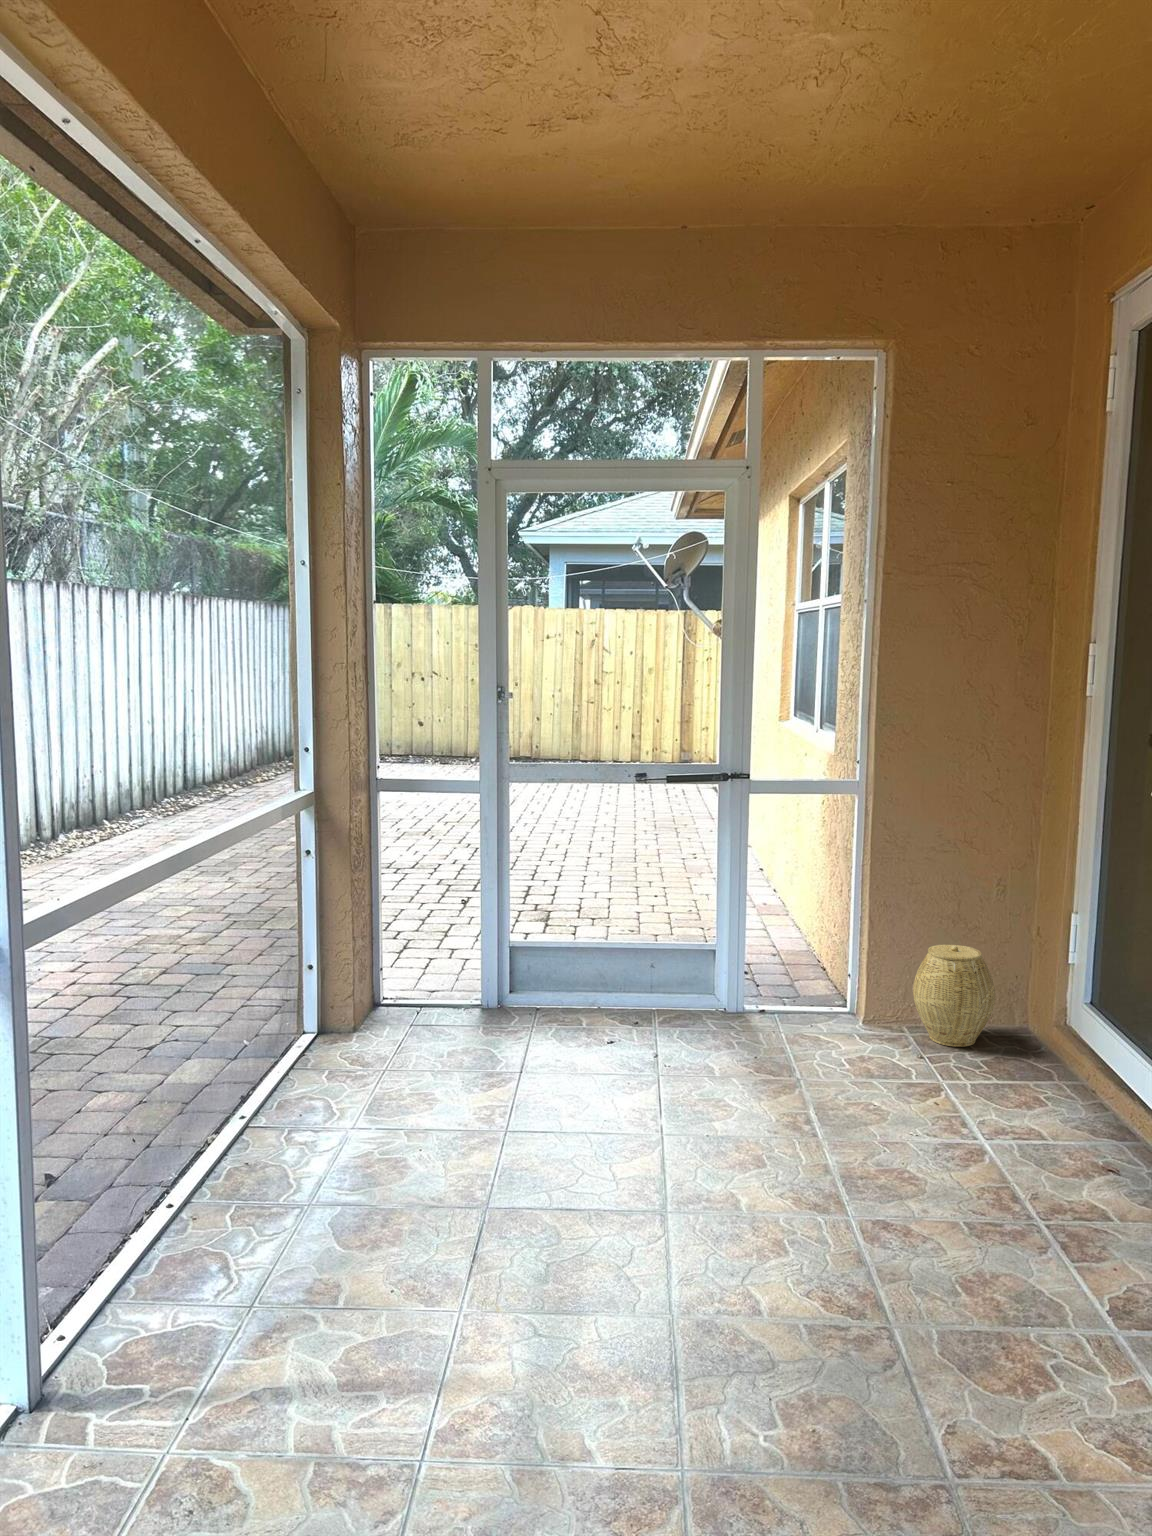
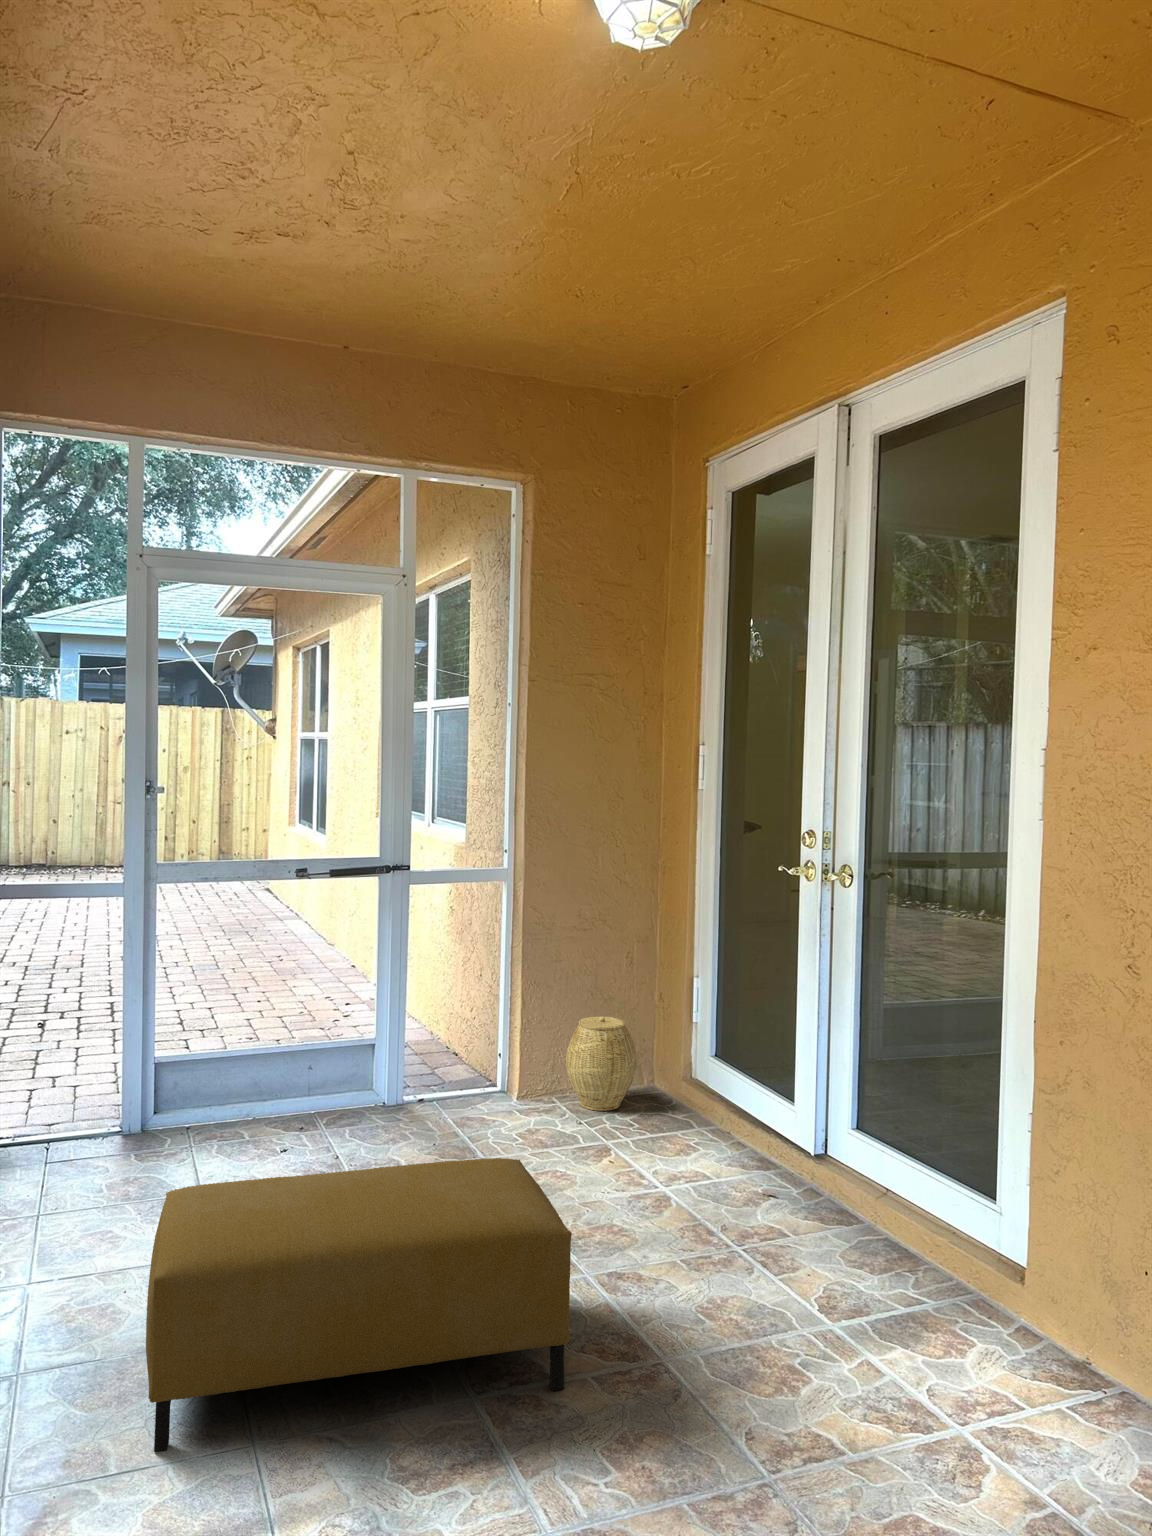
ottoman: none [374,1067,775,1328] -> present [146,1158,572,1452]

